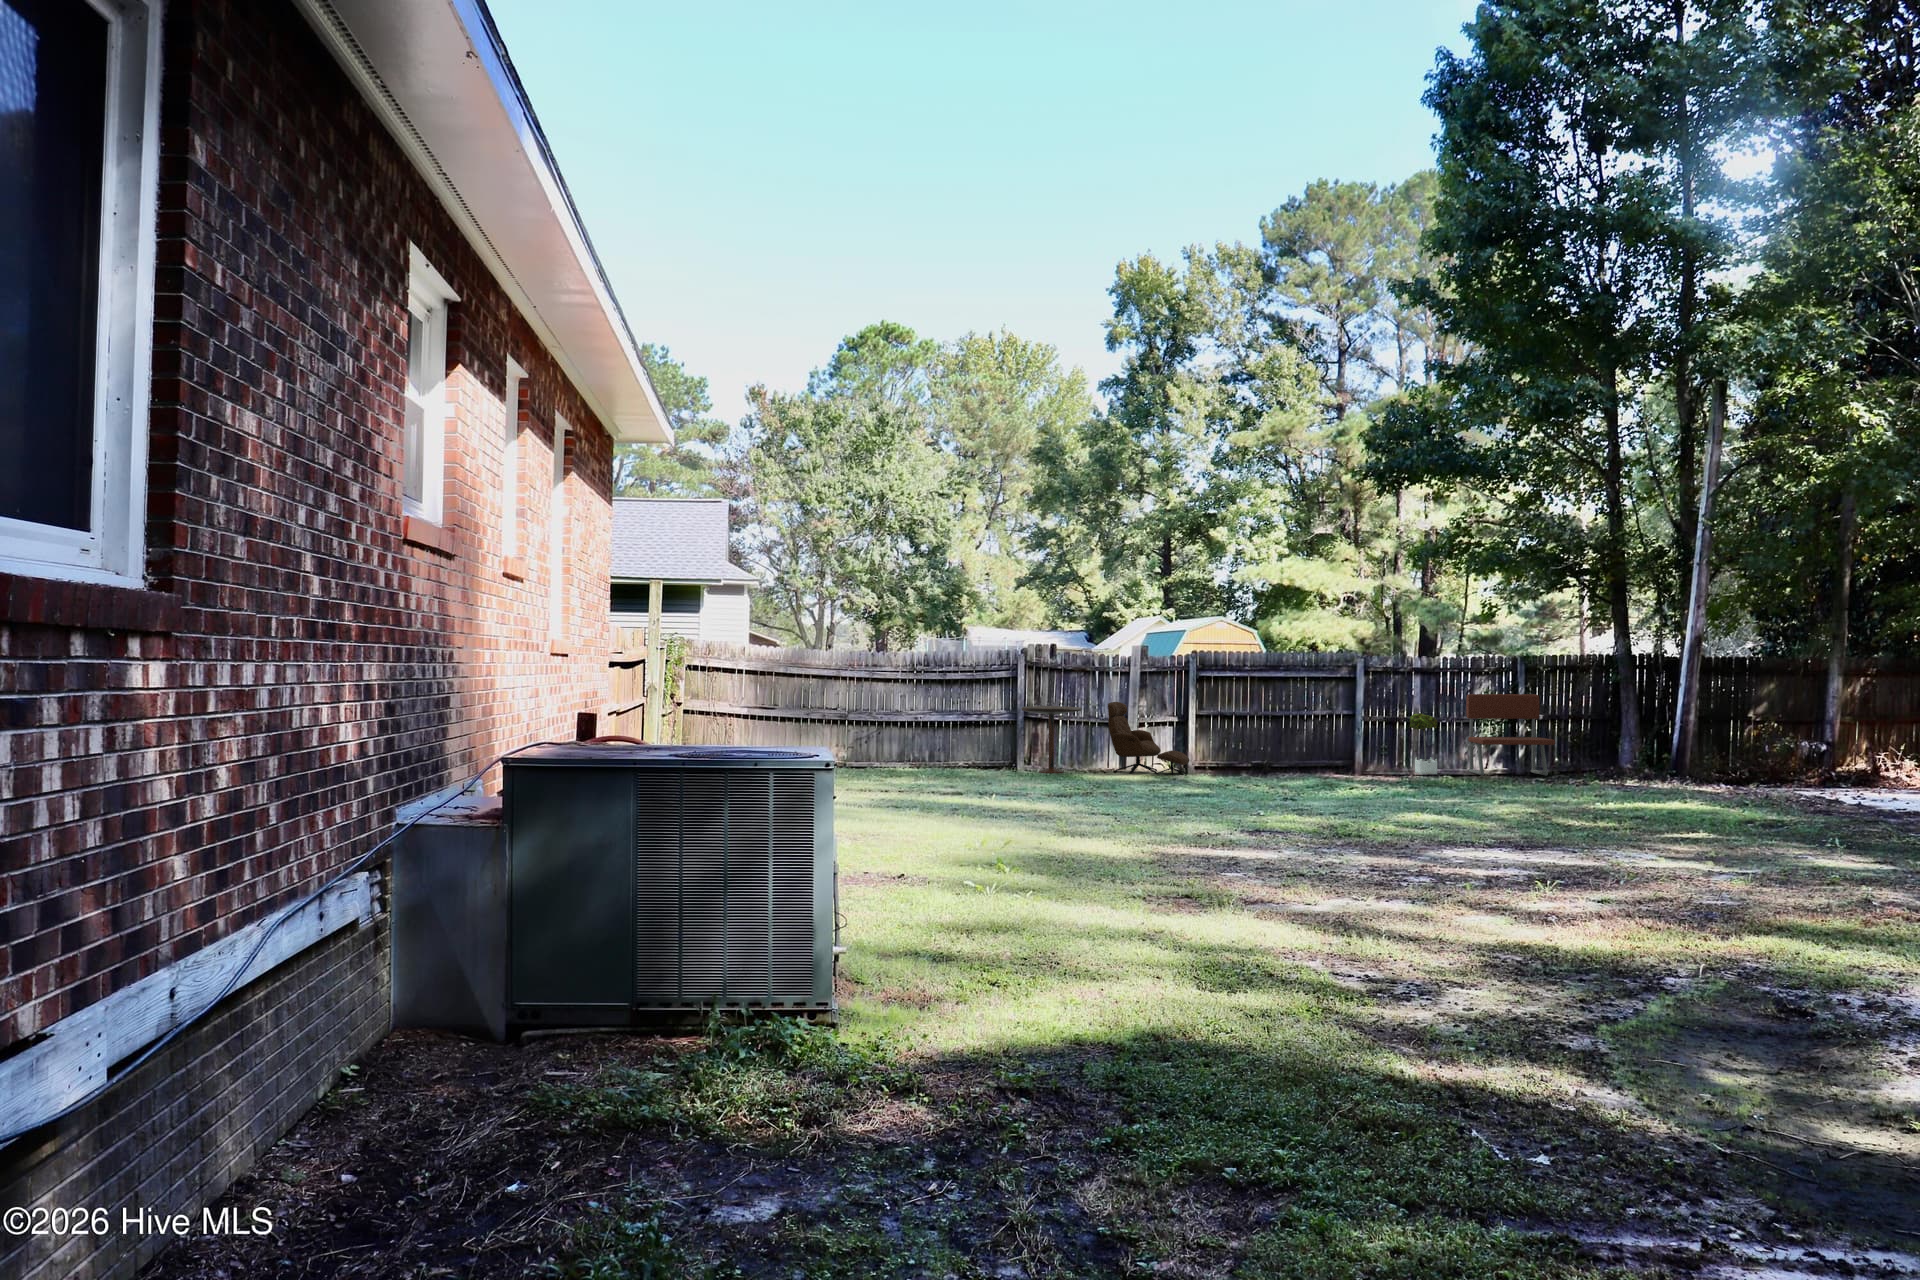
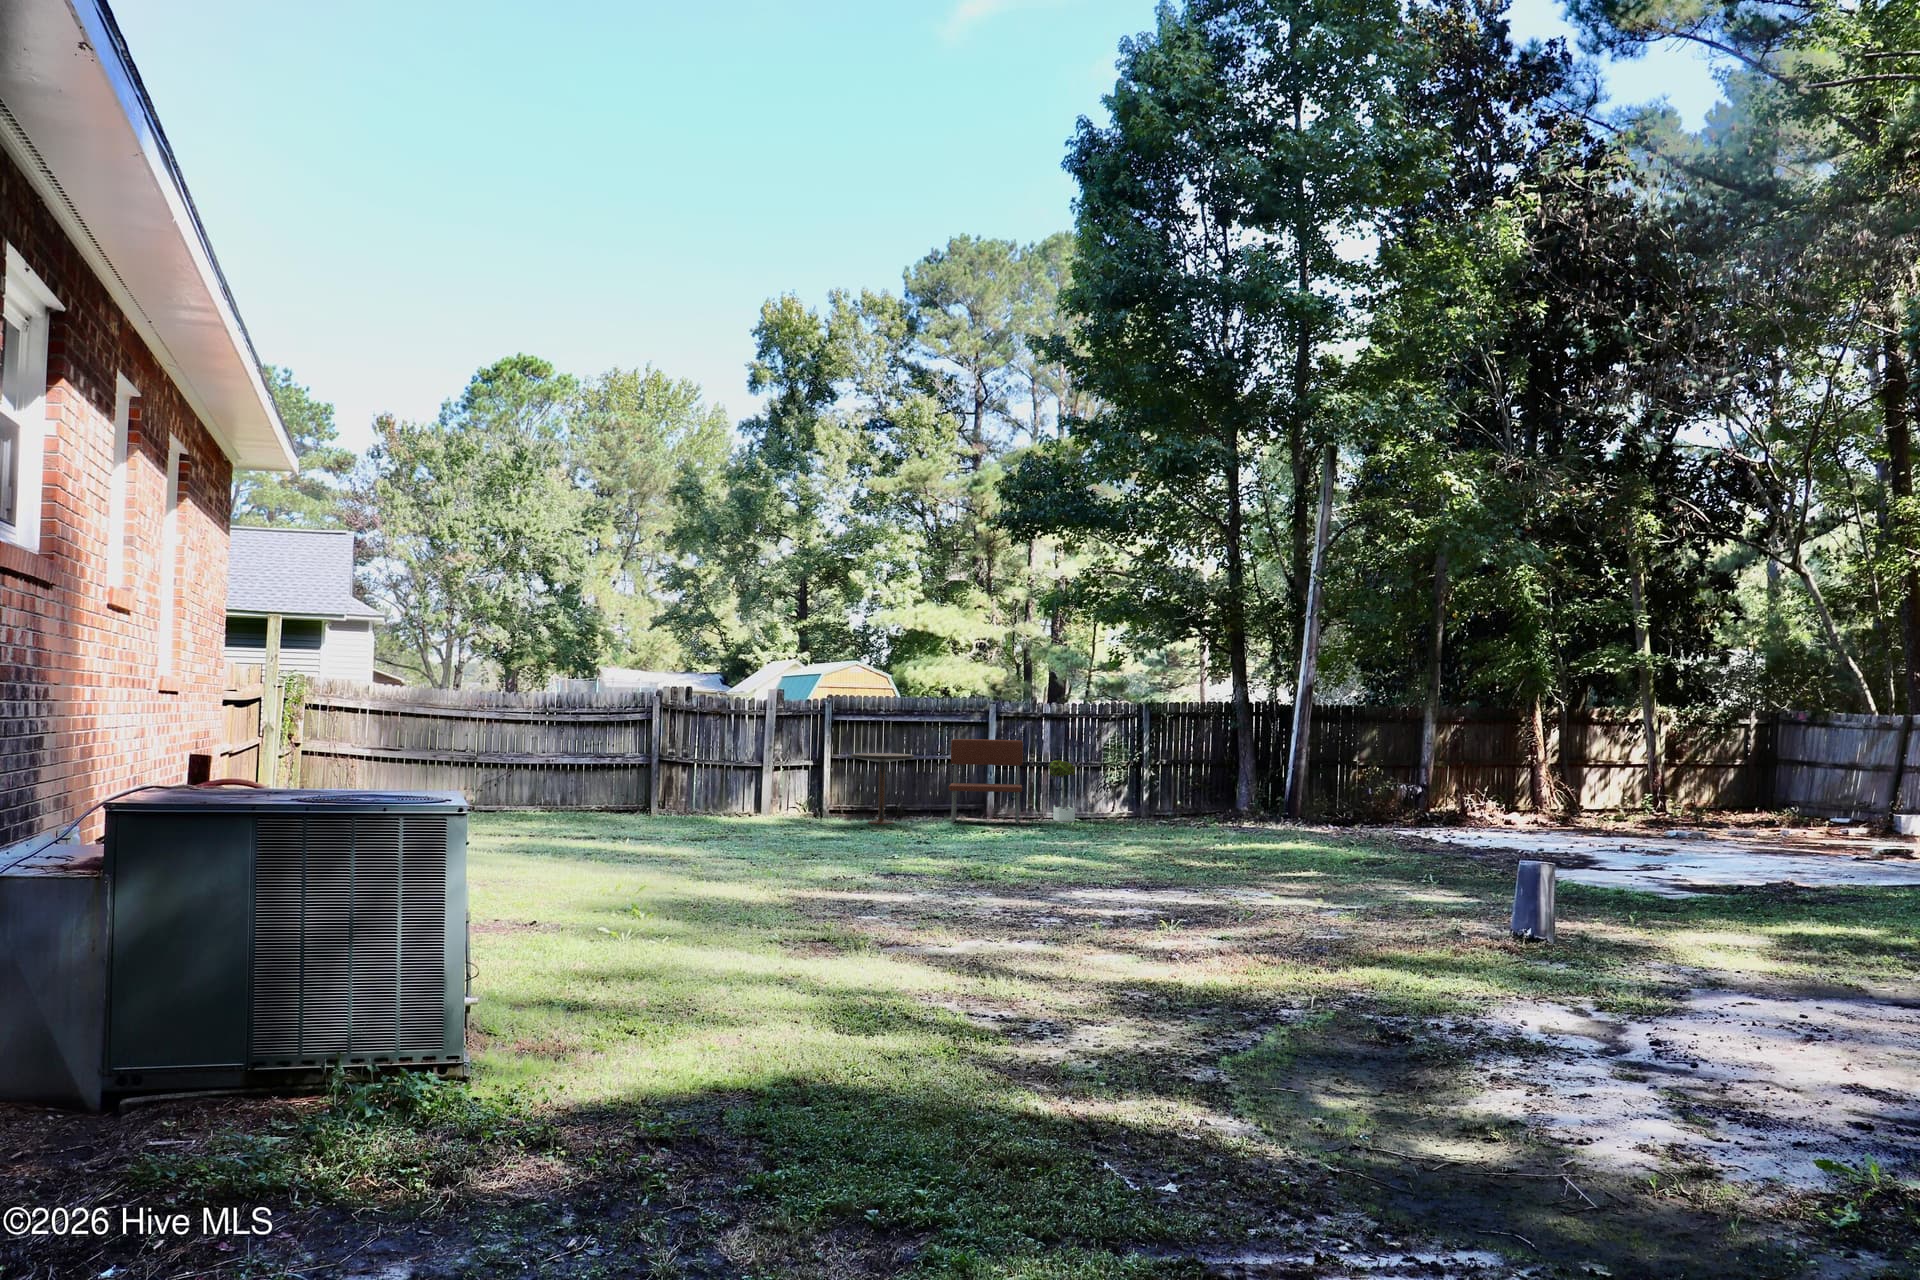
bench: present [1466,694,1555,776] -> present [949,739,1023,824]
lounge chair: present [1108,702,1189,775] -> none [740,748,828,828]
pedestal table: present [1021,706,1081,774] -> present [850,753,914,825]

